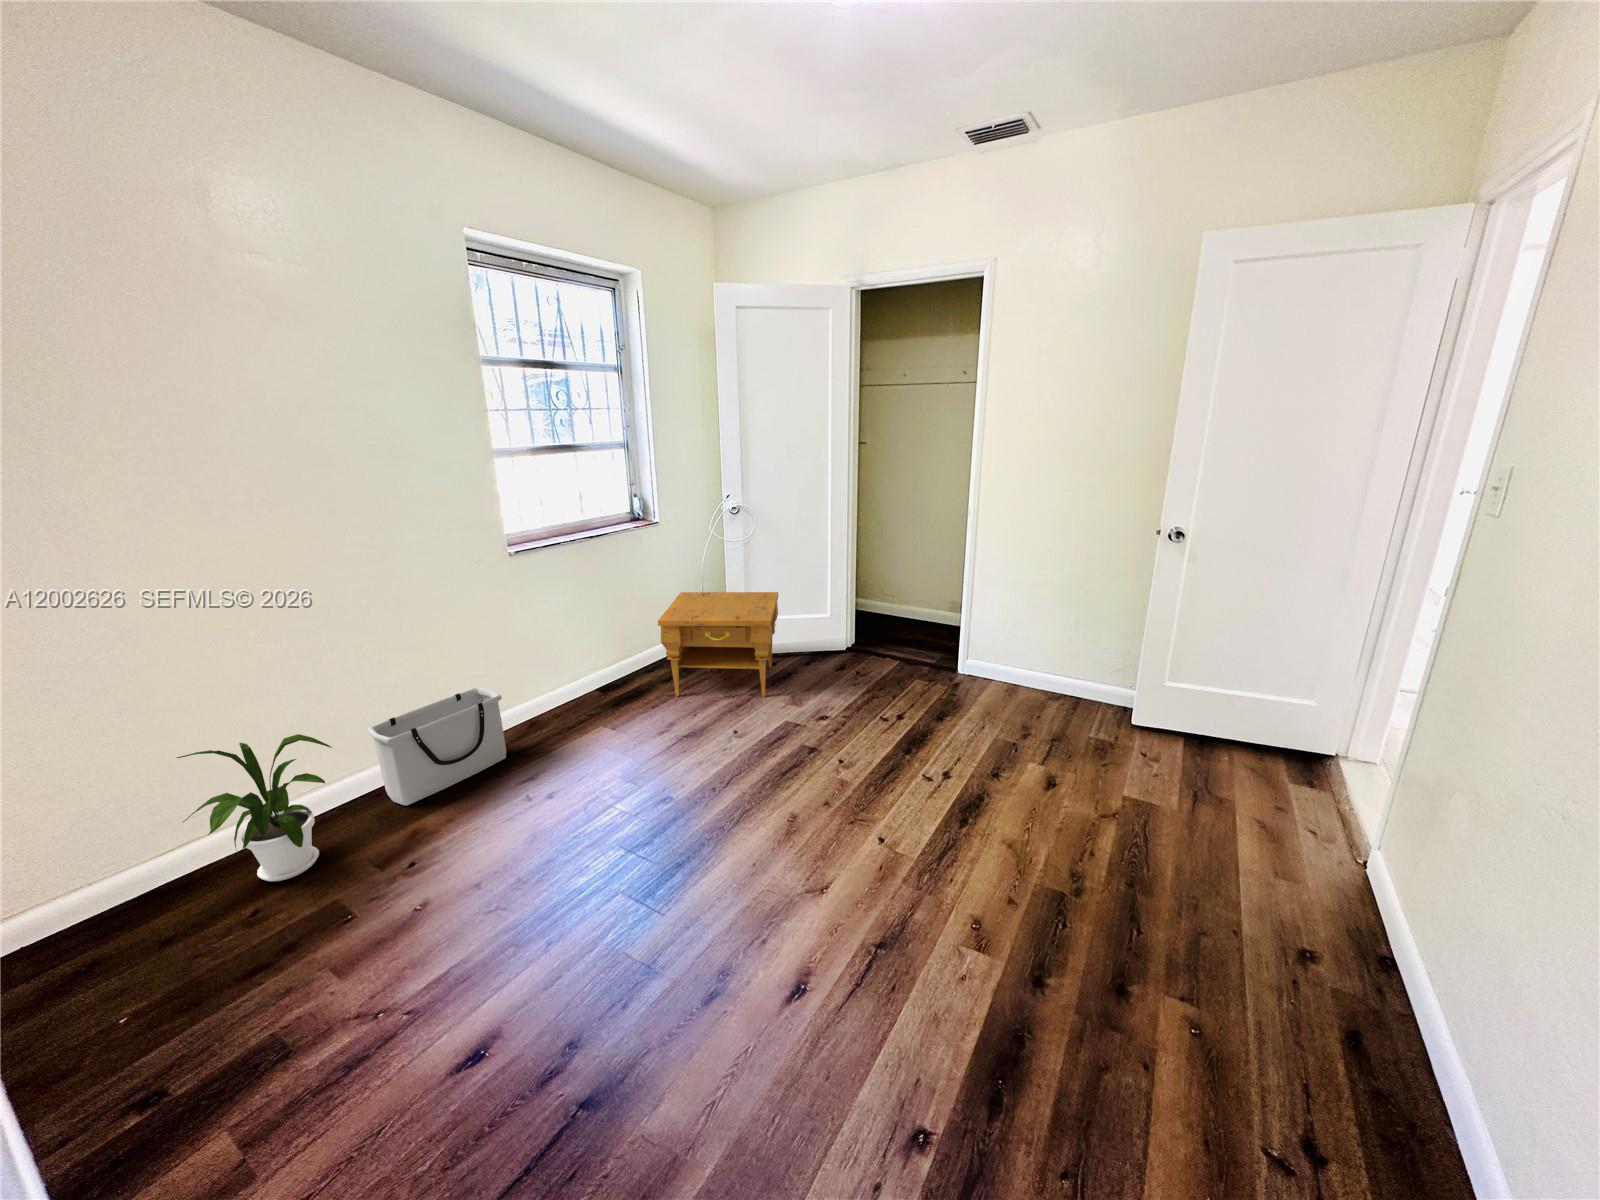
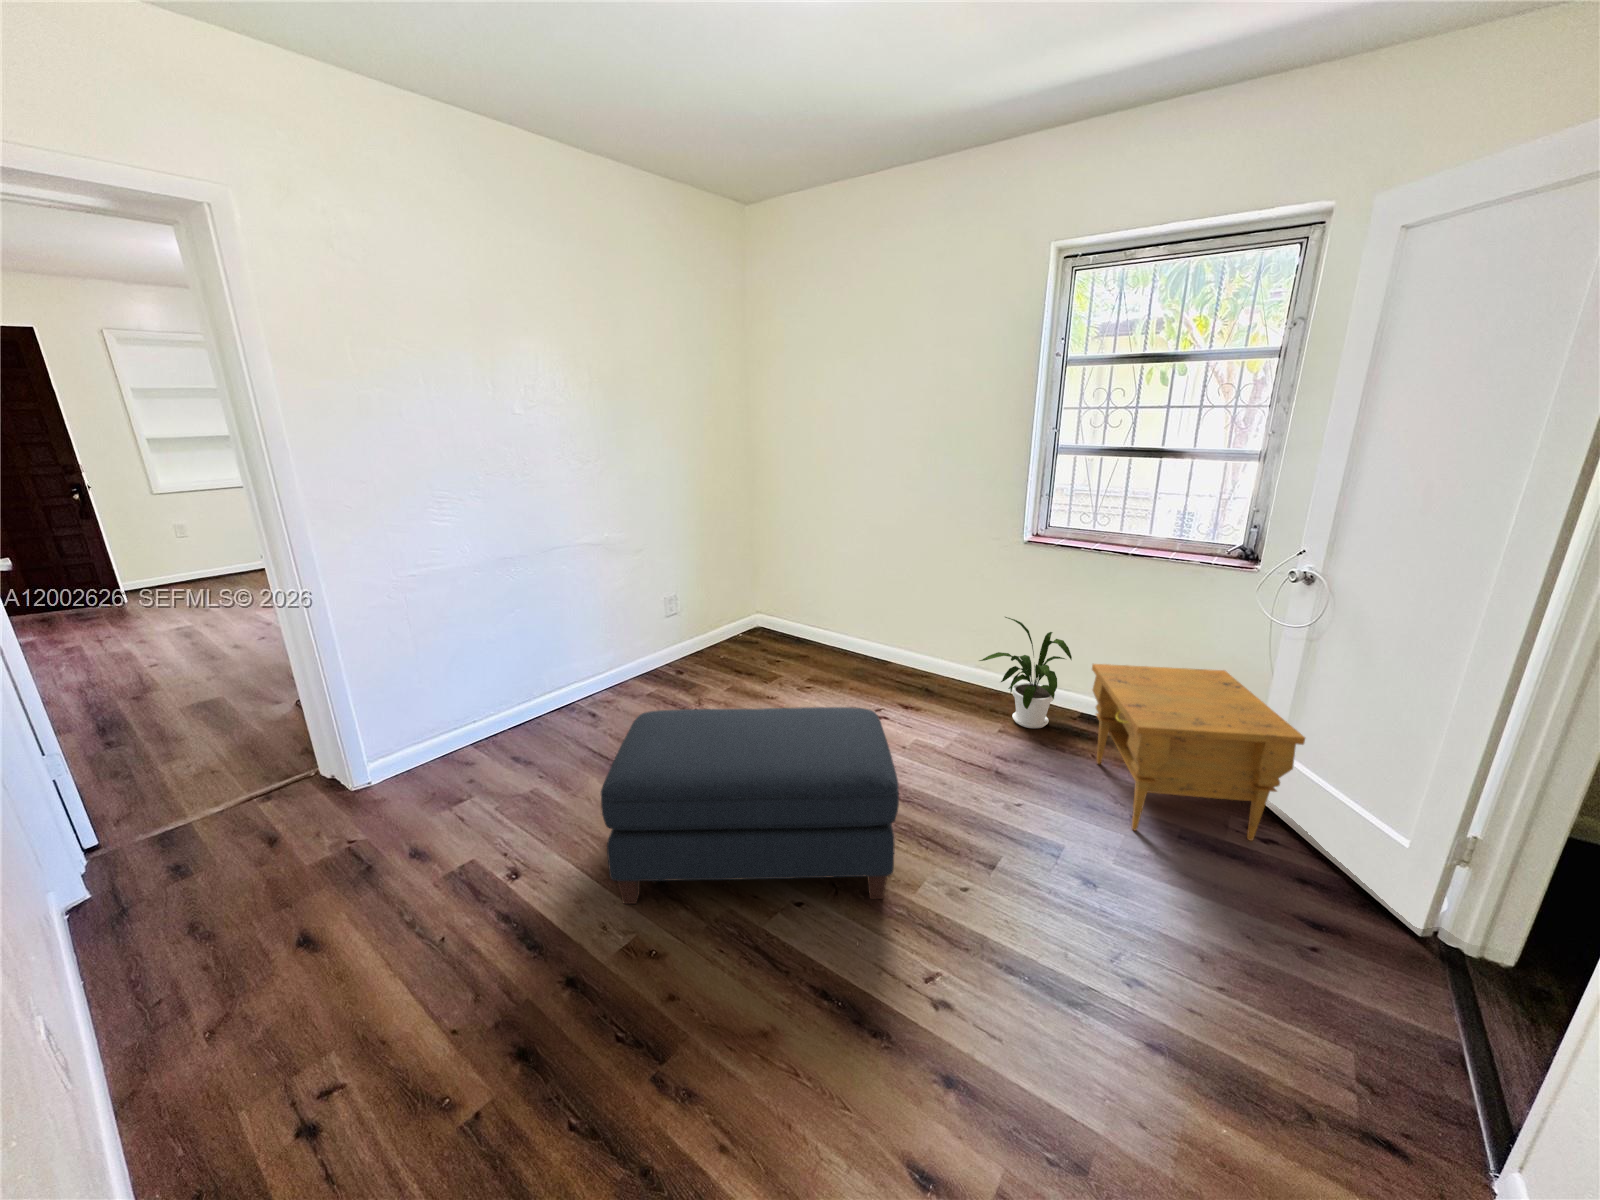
storage bin: present [367,687,506,806] -> none [872,618,960,694]
ottoman: none [722,698,944,993] -> present [601,707,899,904]
house plant: present [177,734,332,881] -> present [979,617,1072,728]

